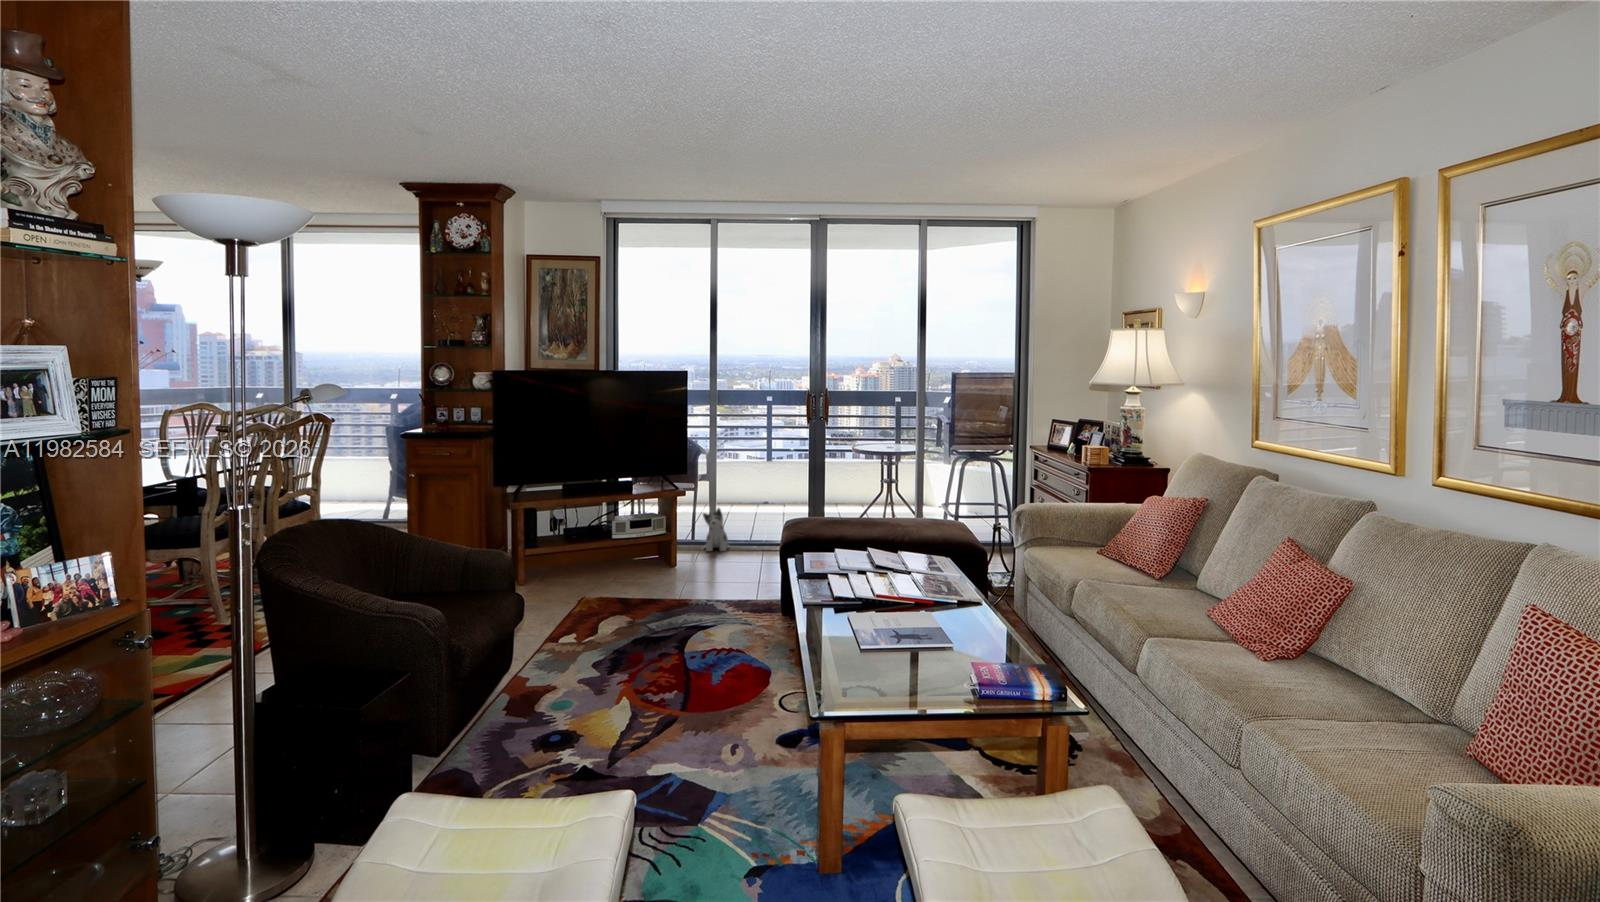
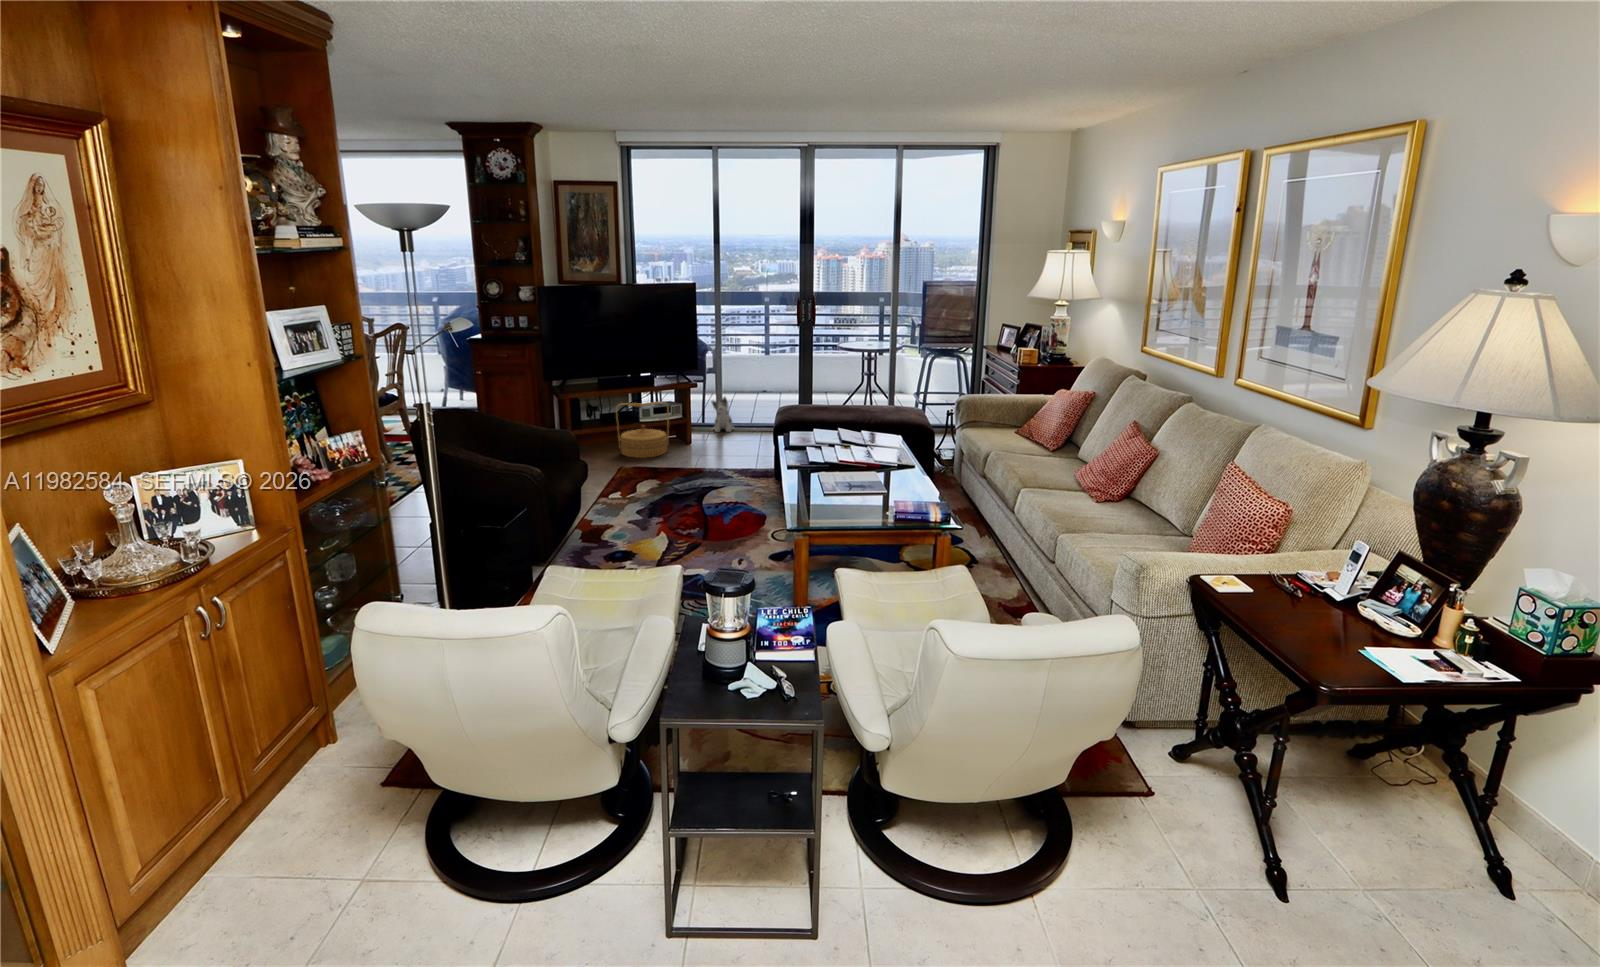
woven basket: none [582,514,649,585] -> present [616,401,669,458]

